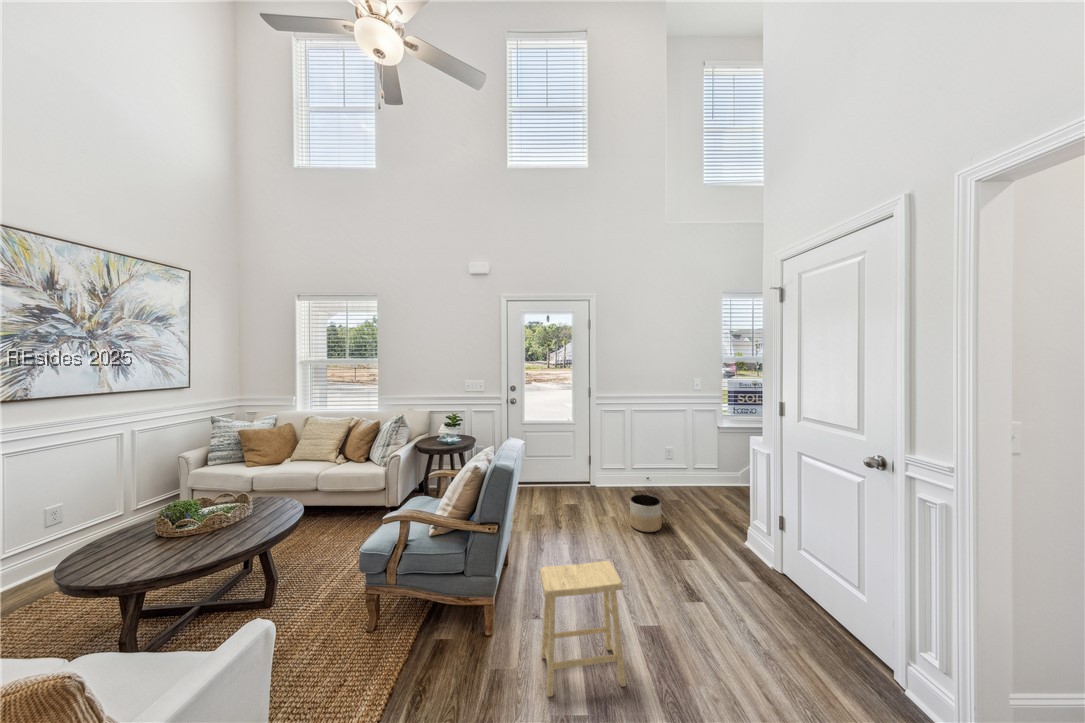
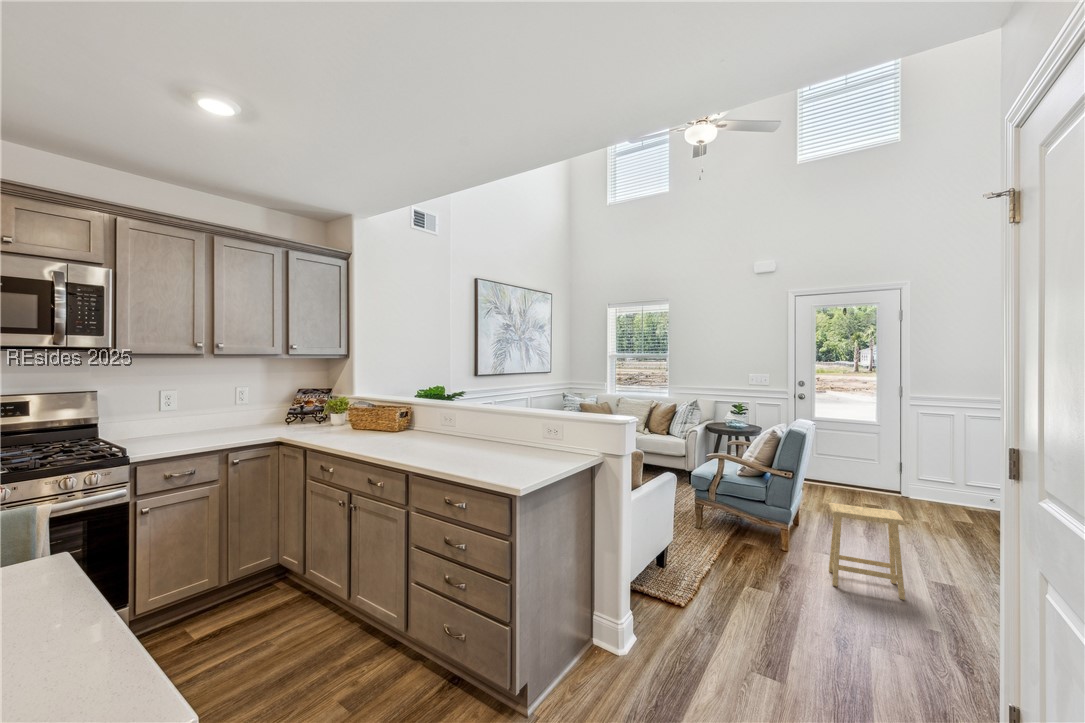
planter: present [630,494,662,532] -> none [945,501,990,540]

